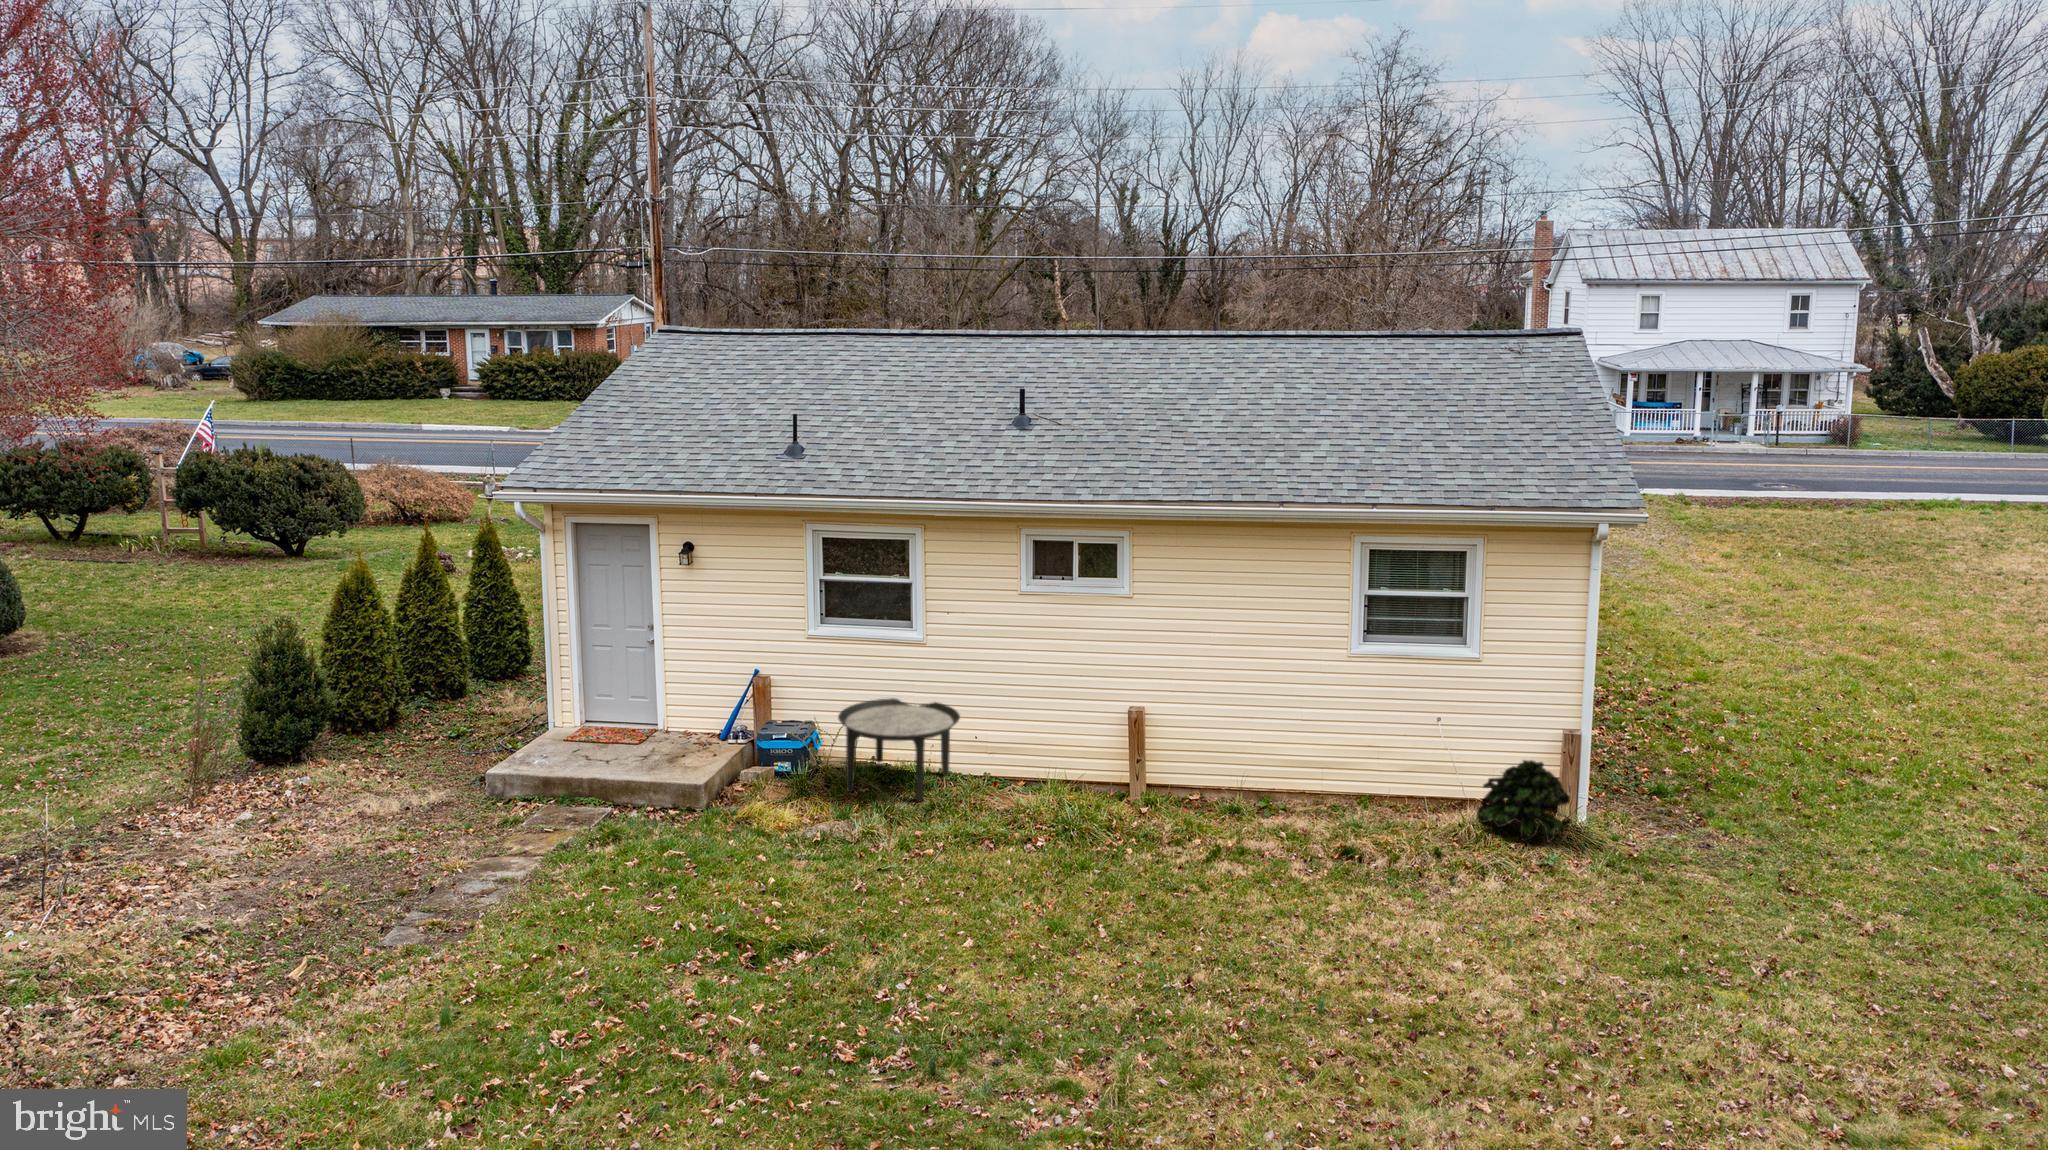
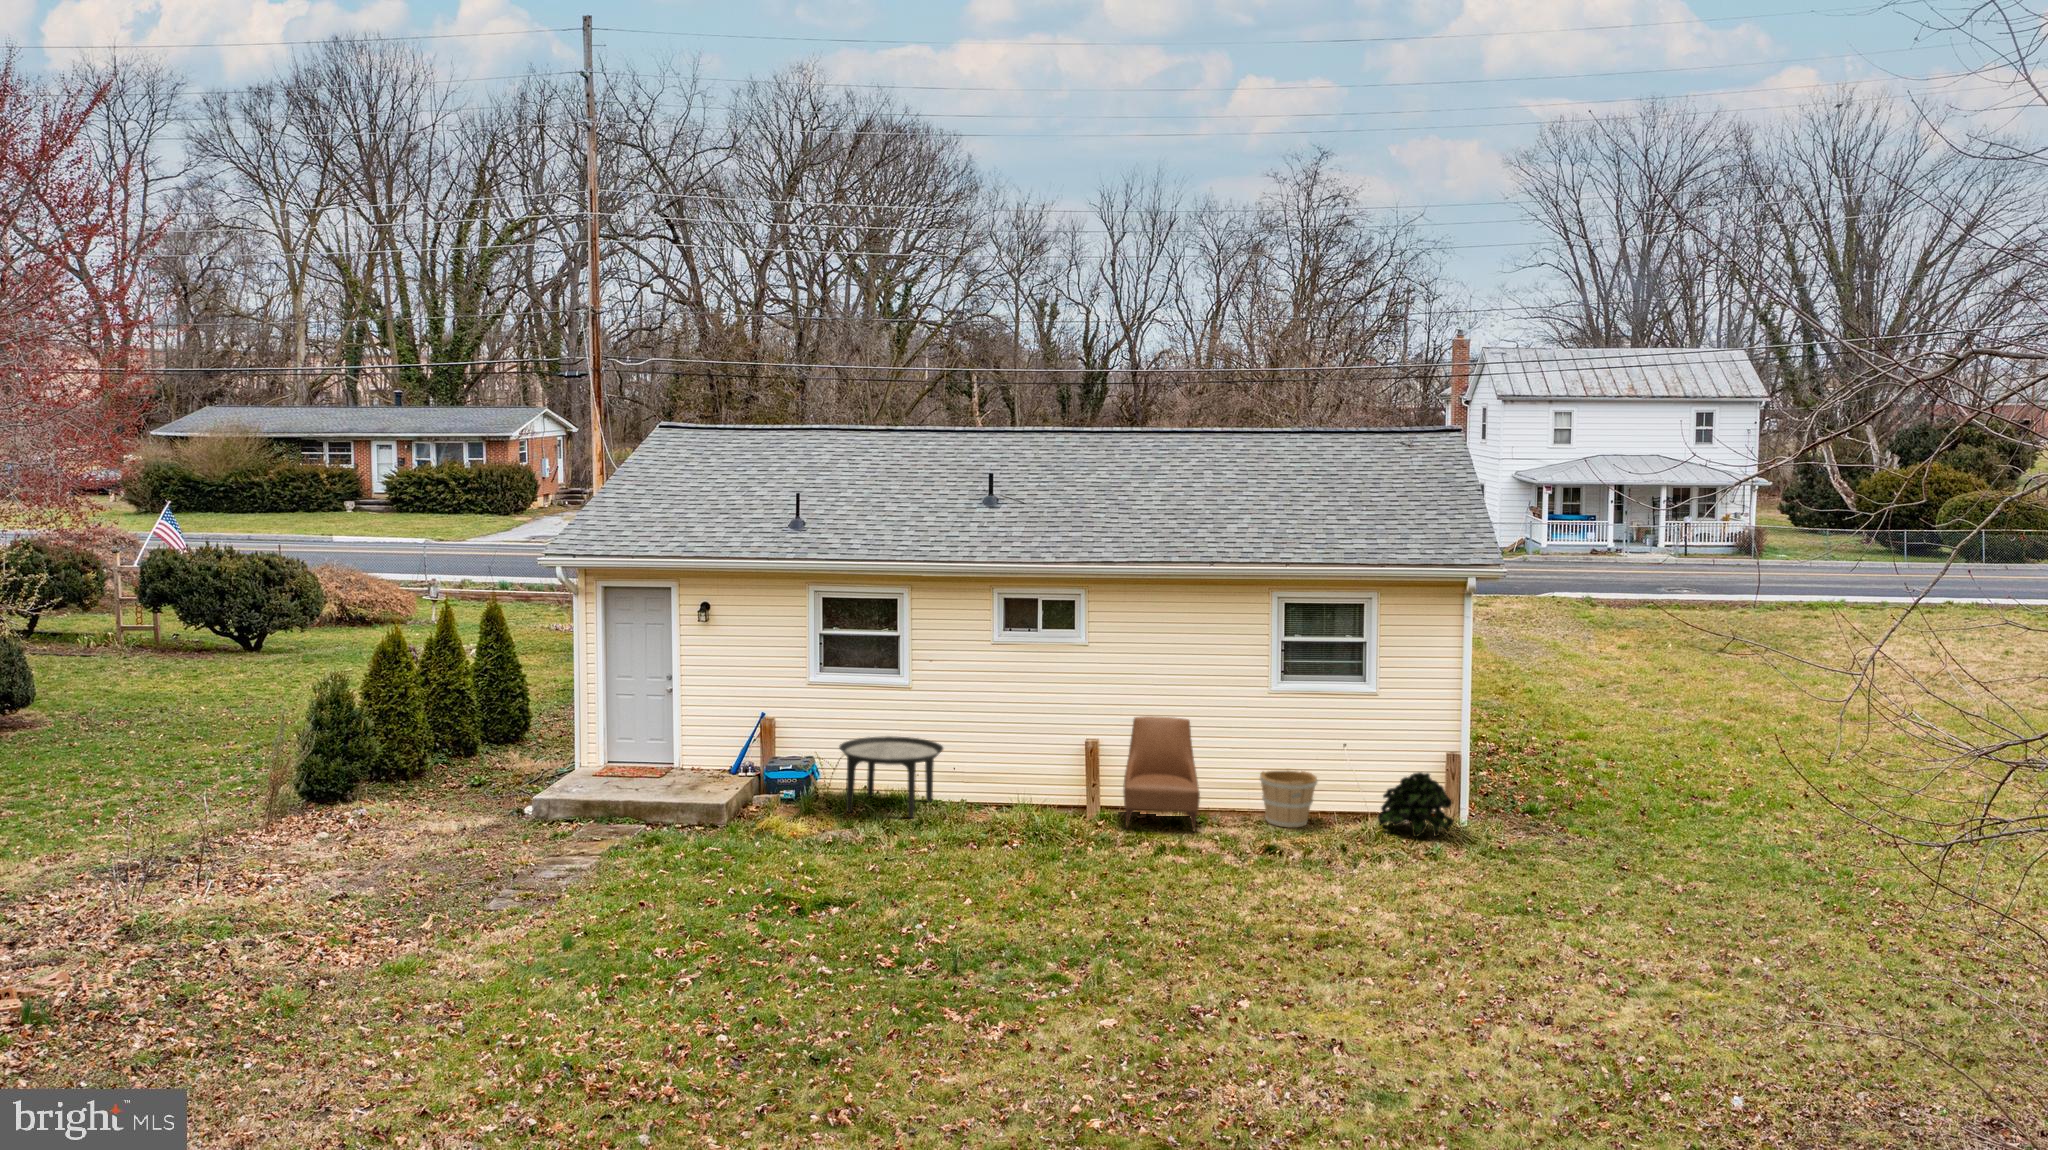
chair: none [1170,683,1261,828] -> present [1123,716,1200,832]
wooden bucket: none [1333,750,1404,822] -> present [1260,771,1317,828]

